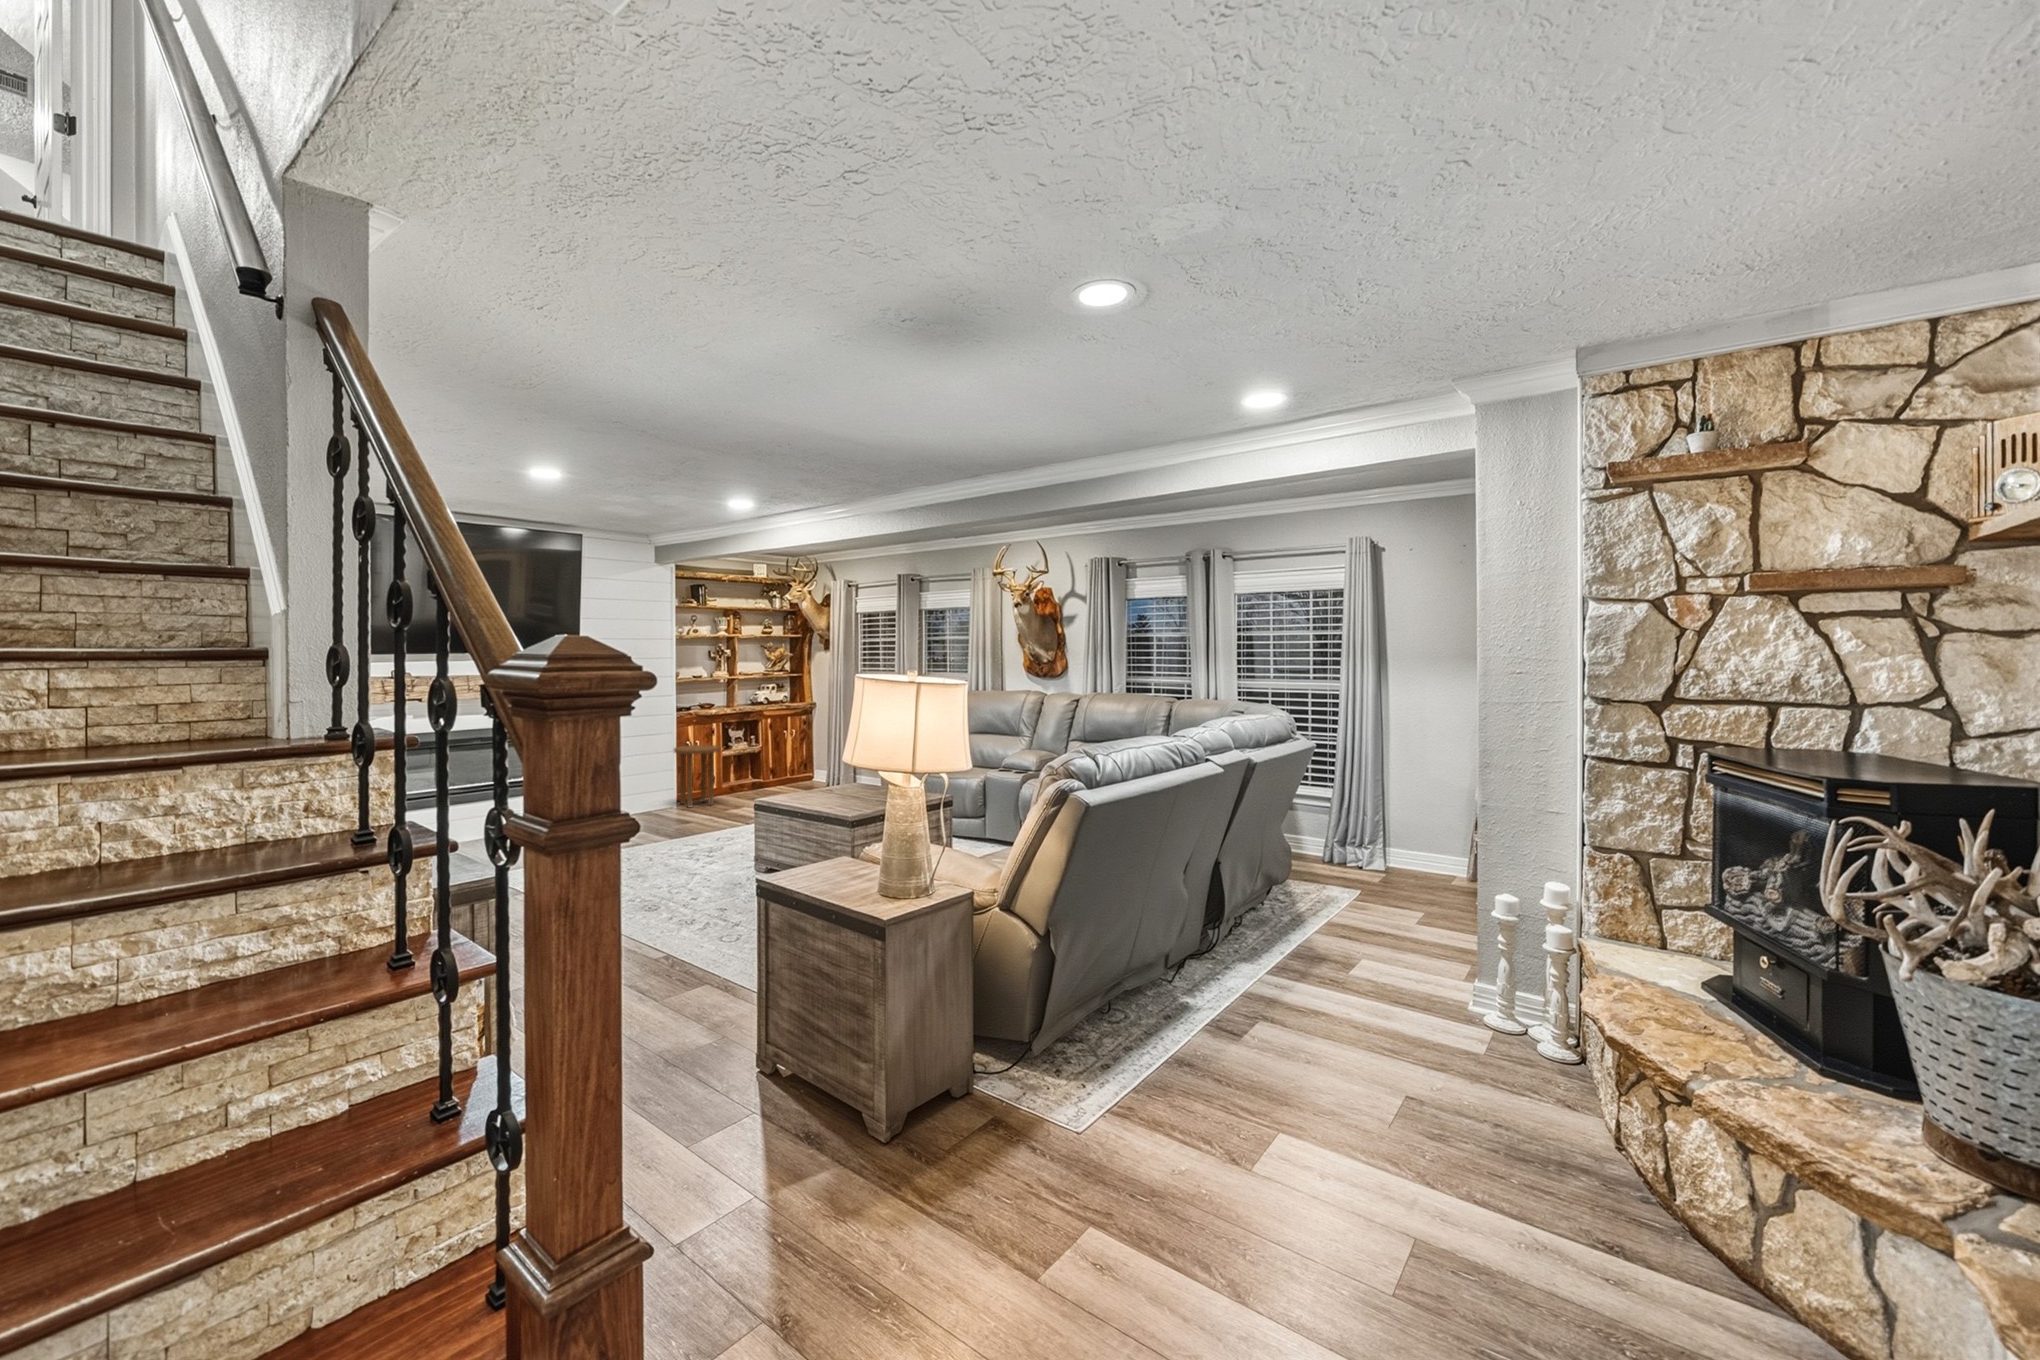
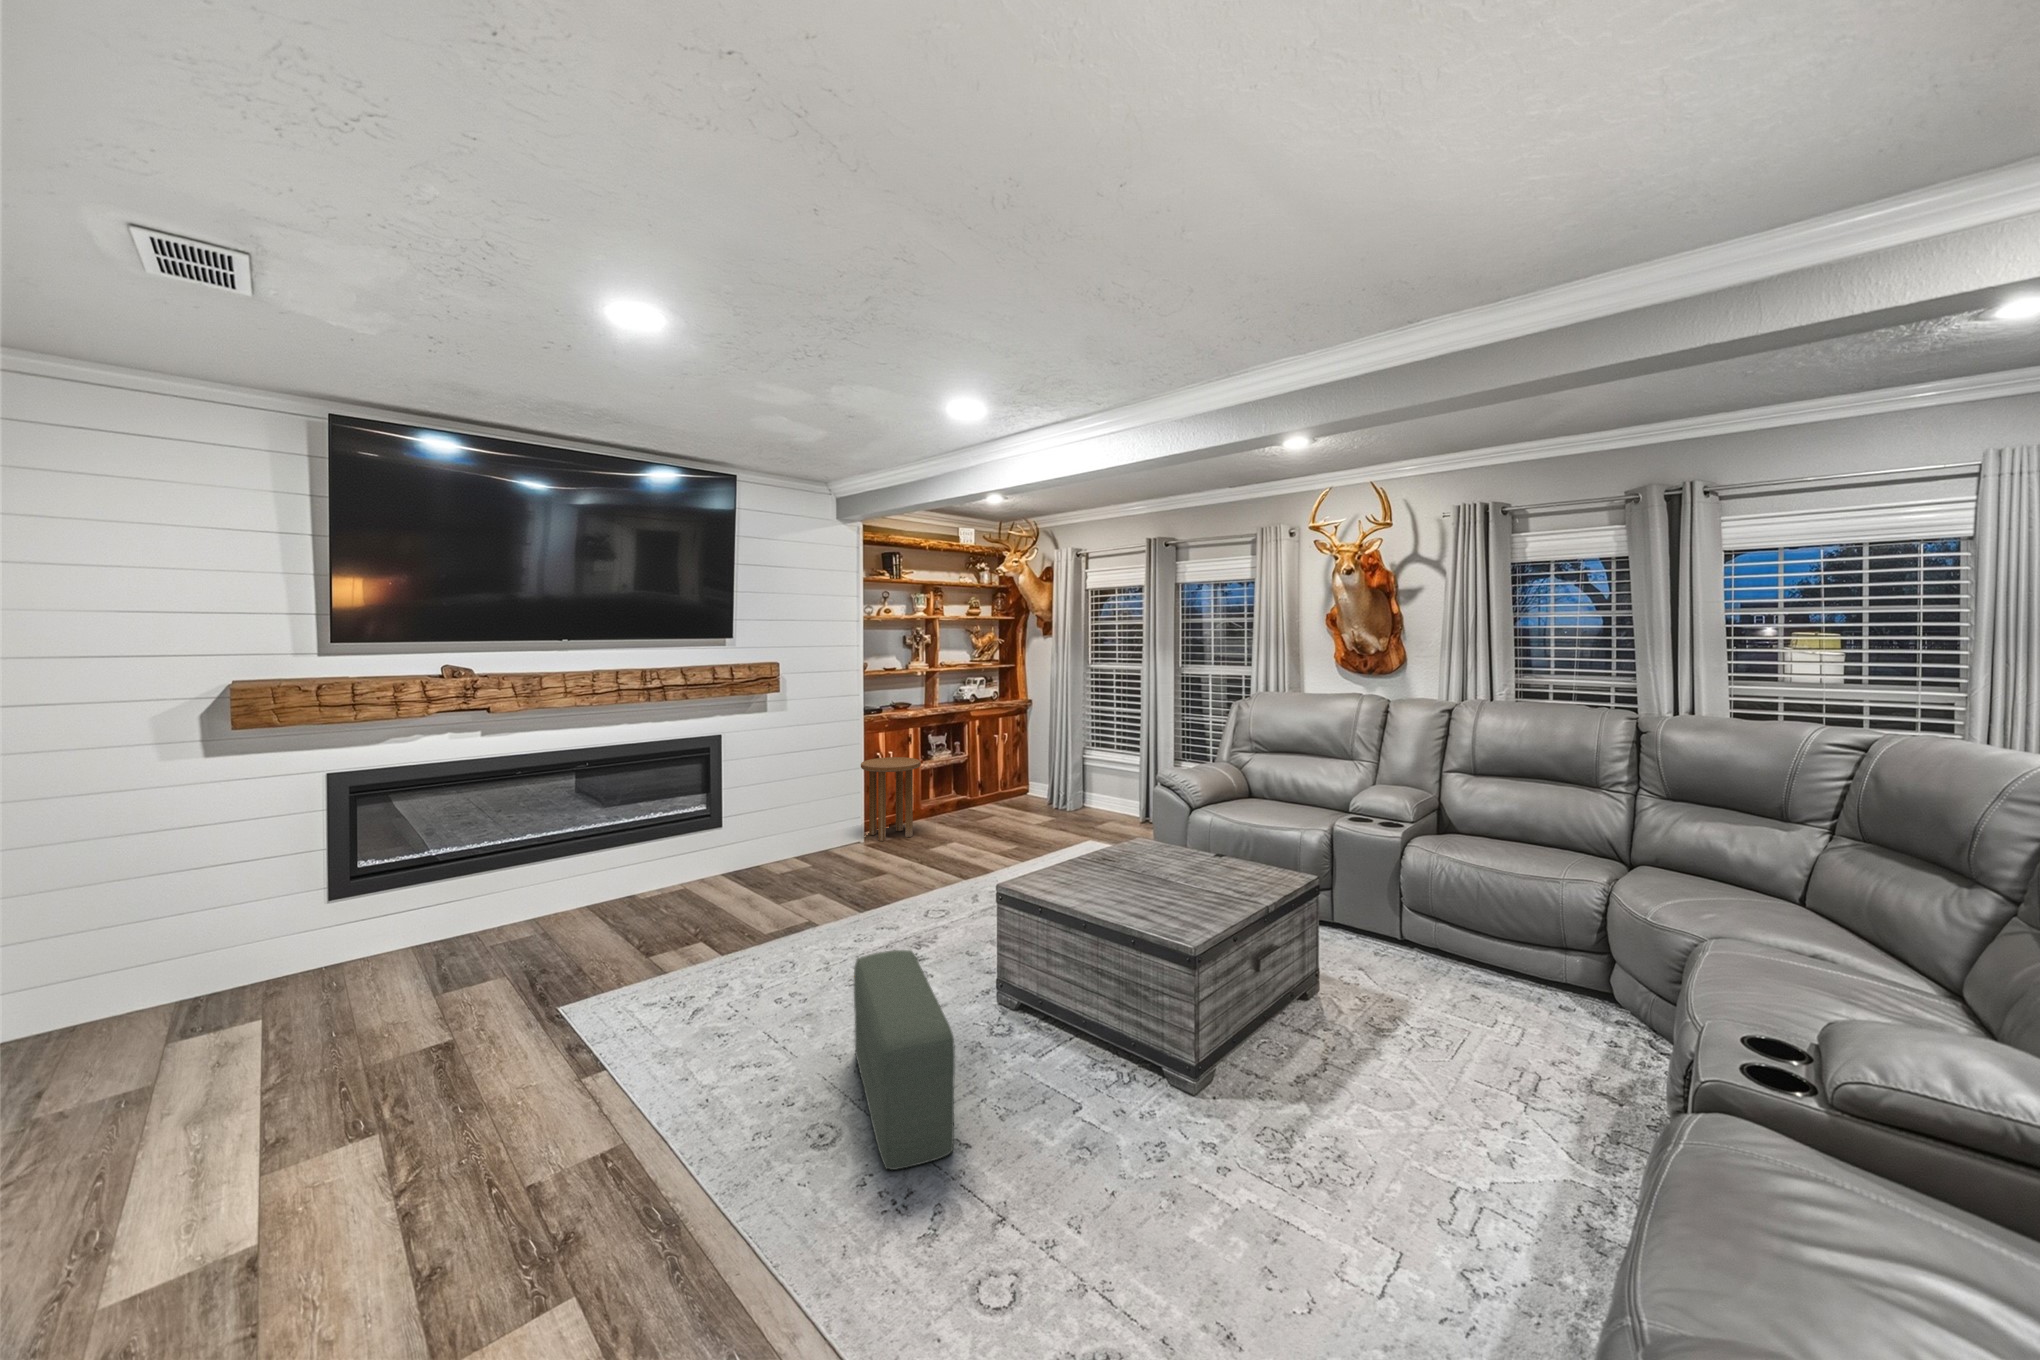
pouf: none [669,833,722,924] -> present [854,950,955,1170]

